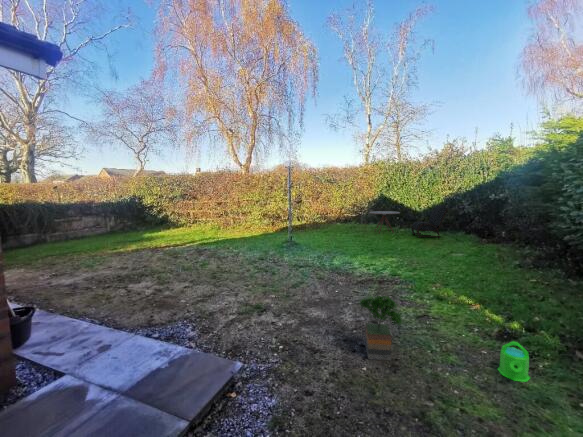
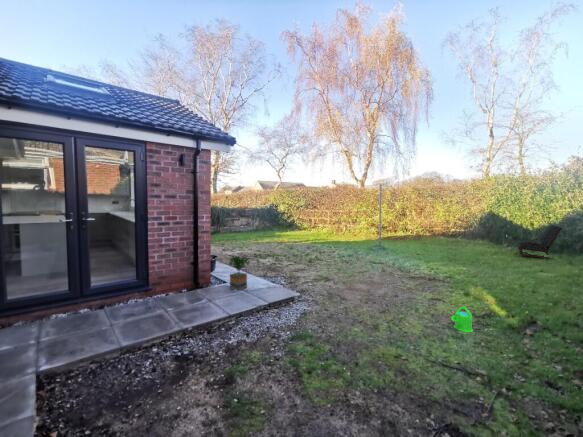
round table: present [369,211,400,233] -> none [472,228,508,250]
potted tree: present [360,296,402,360] -> present [229,256,250,291]

